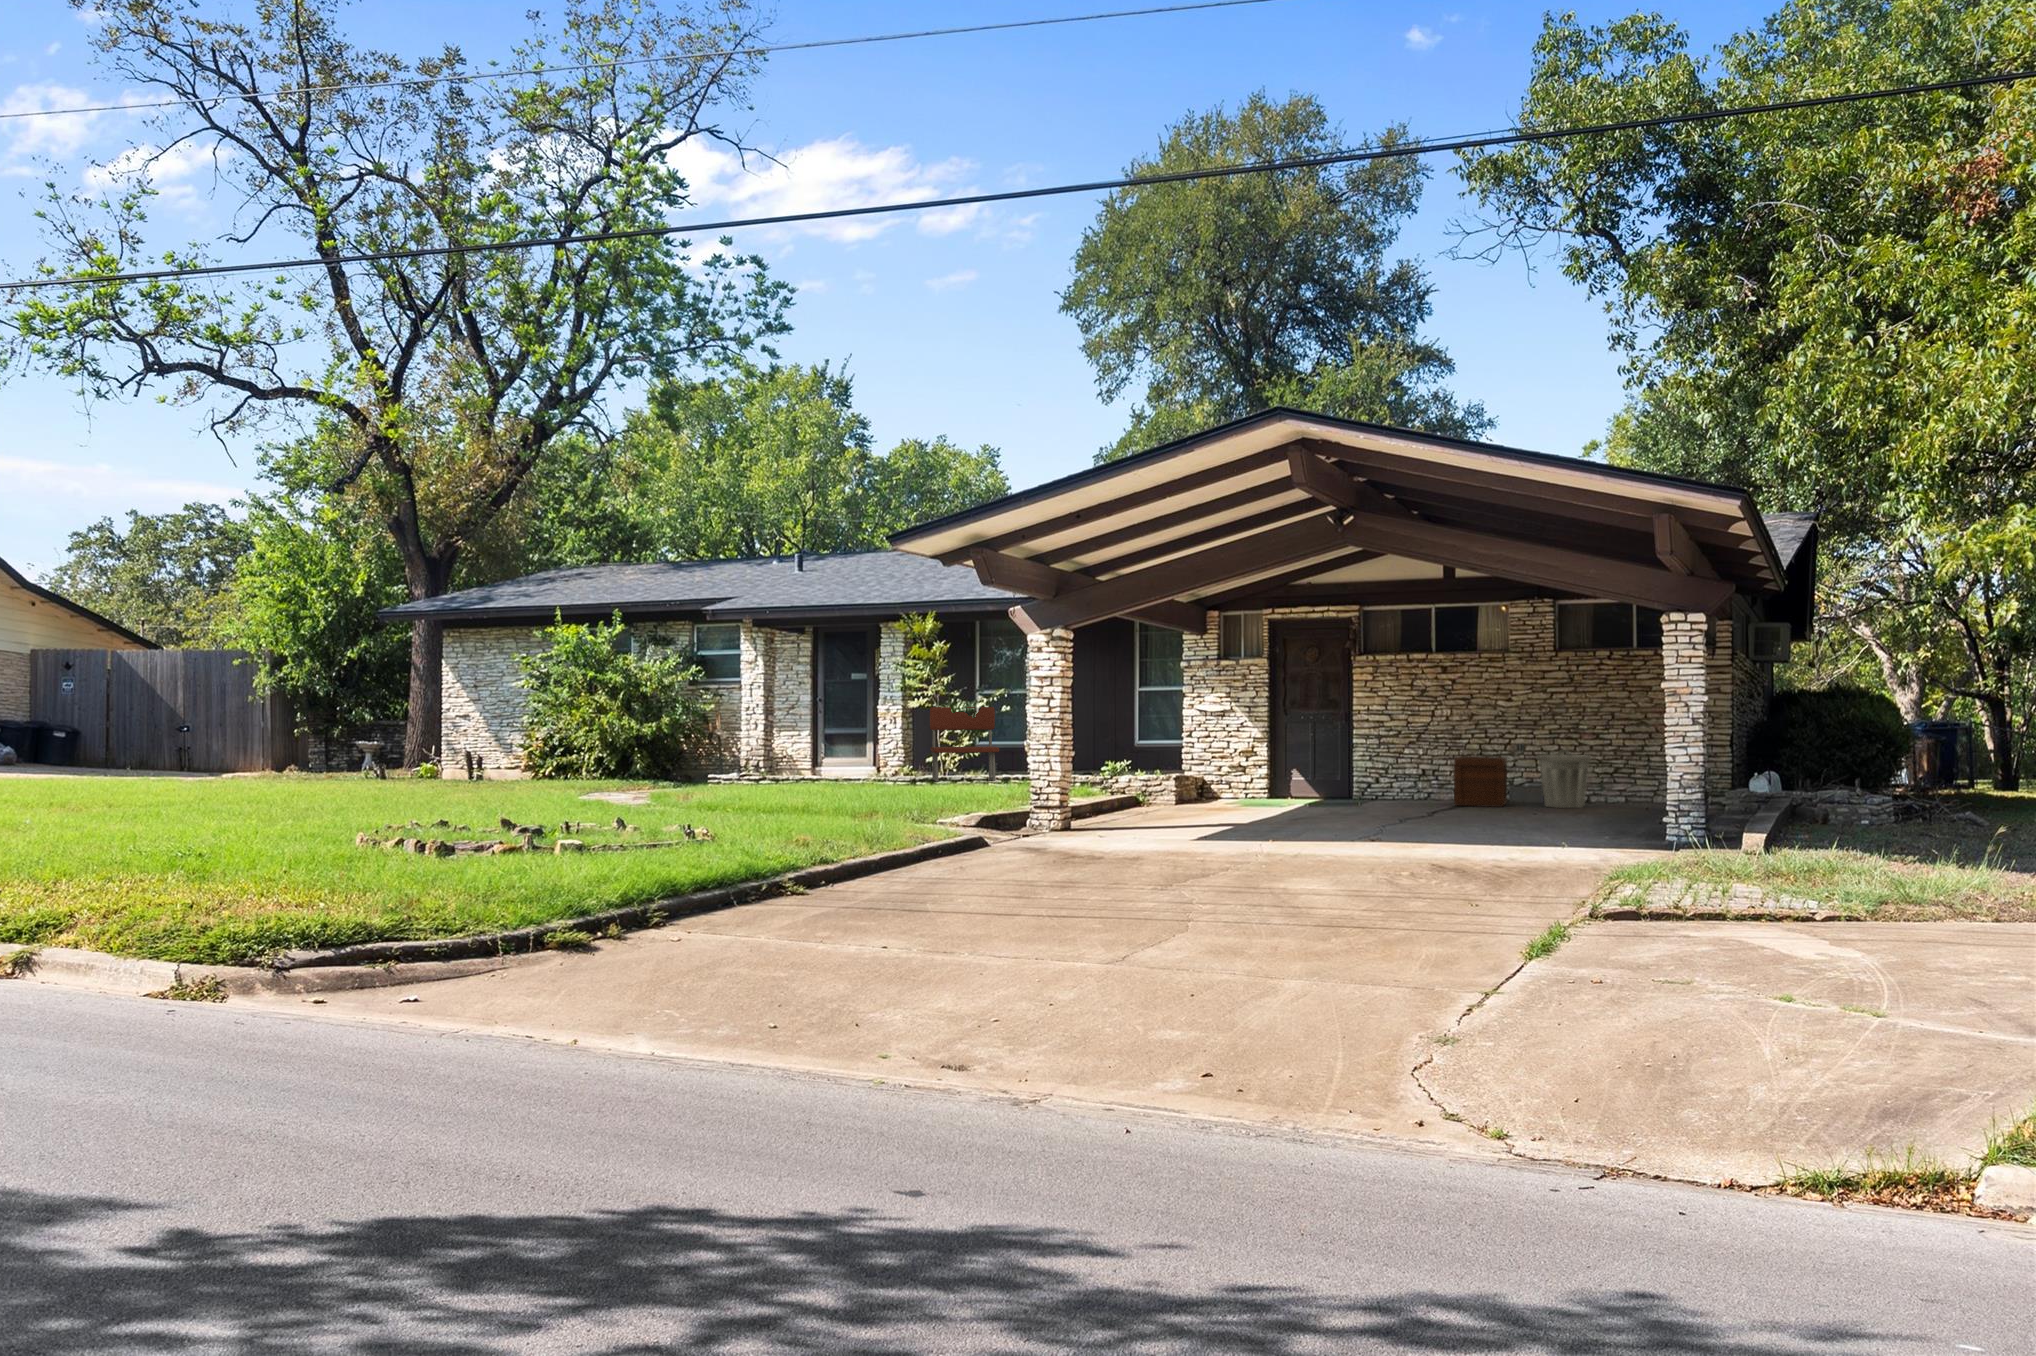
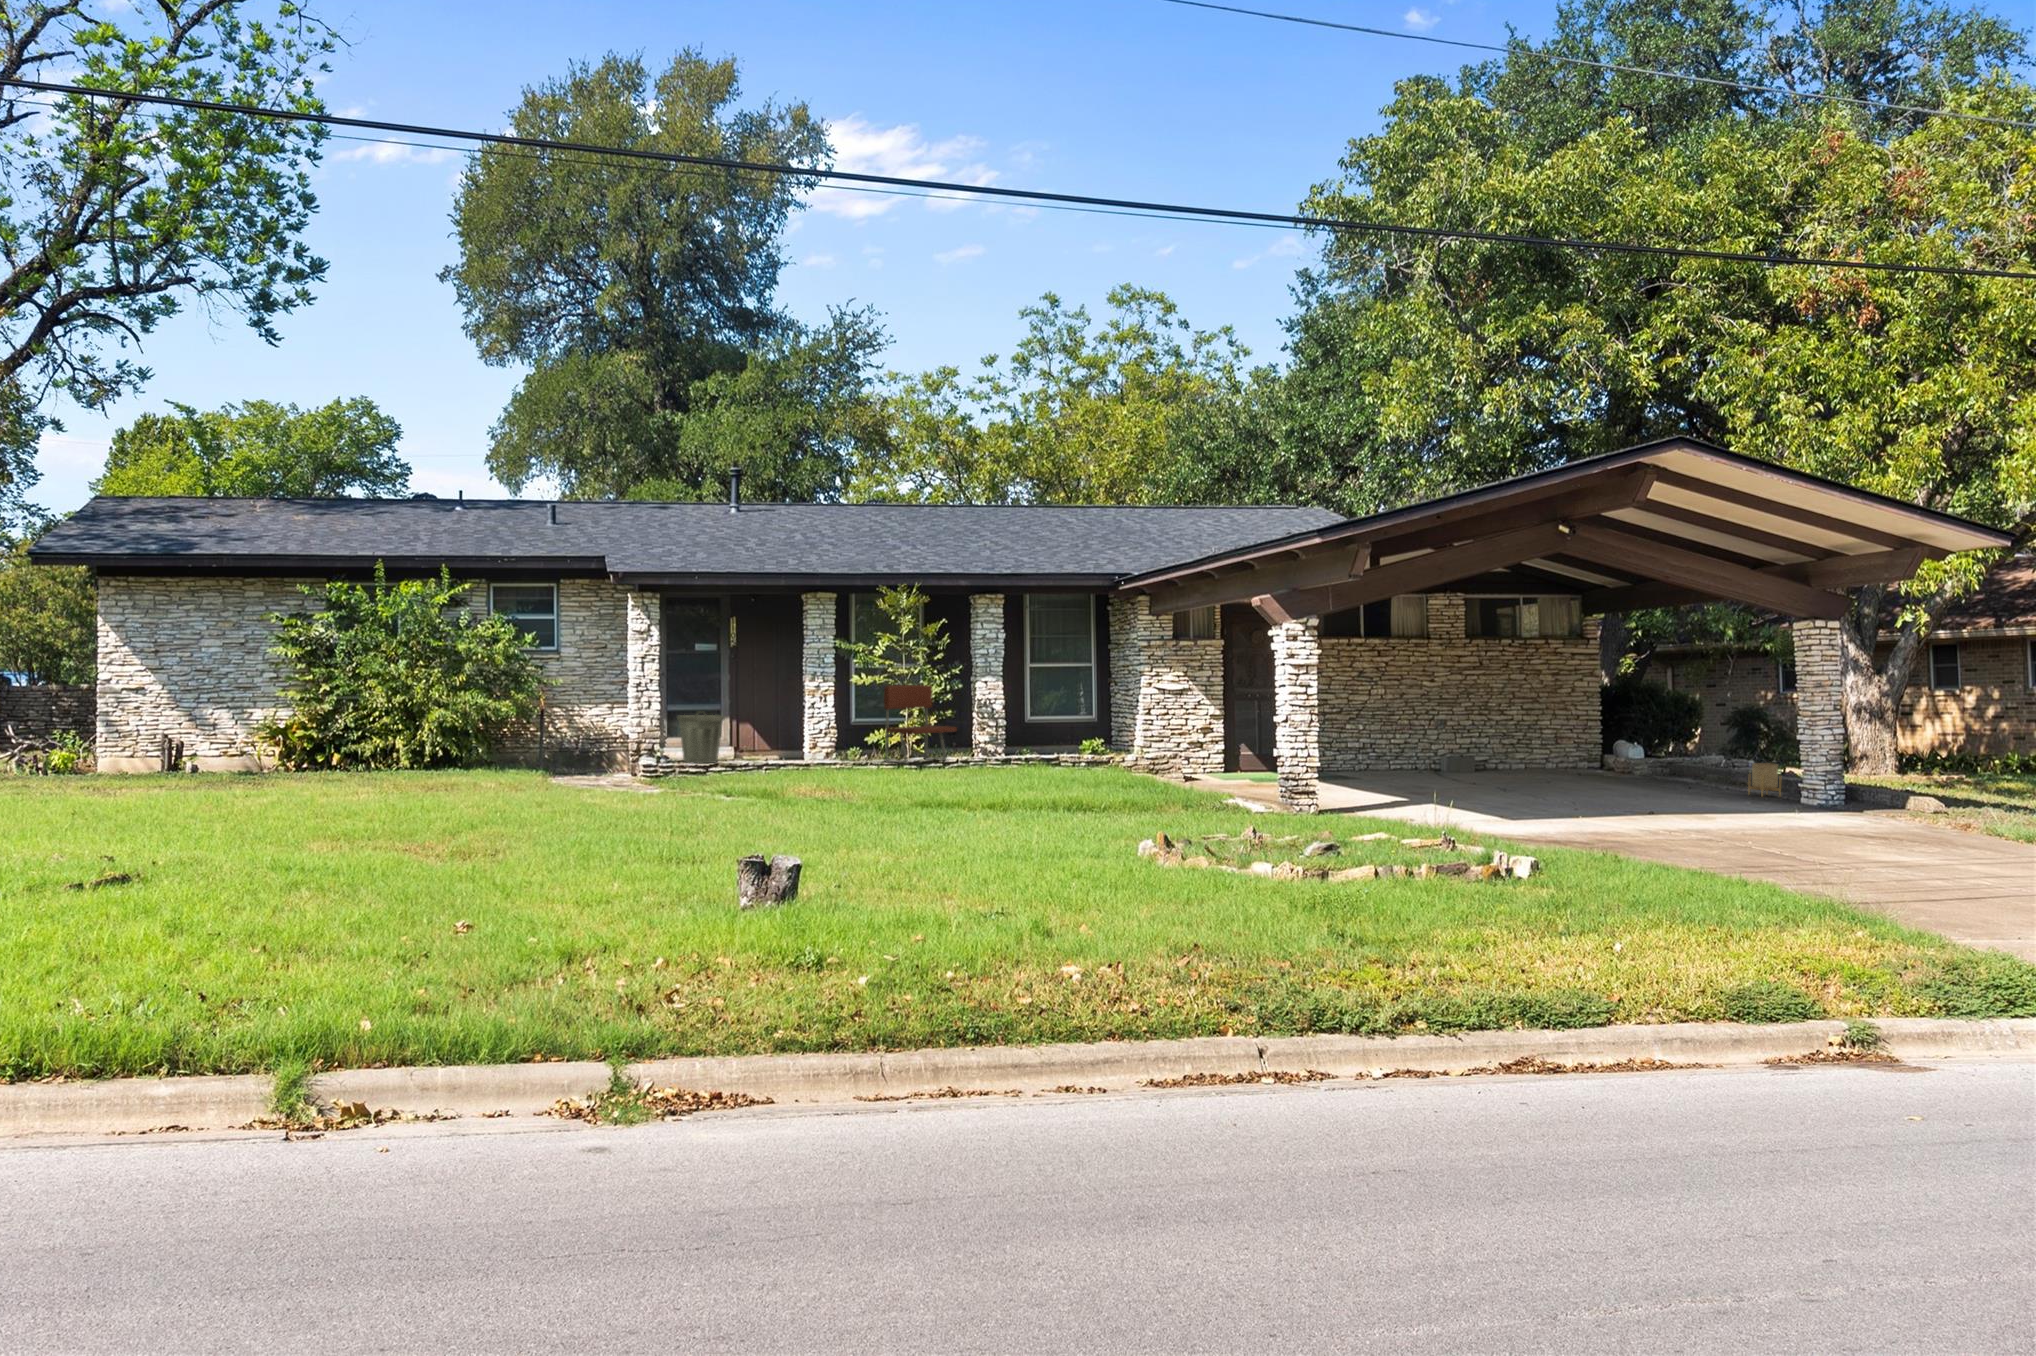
trash can: present [1536,750,1591,808] -> present [677,711,725,763]
wooden crate: present [1454,756,1507,807] -> none [1372,728,1428,770]
planter: none [1636,798,1675,846] -> present [1748,763,1781,796]

